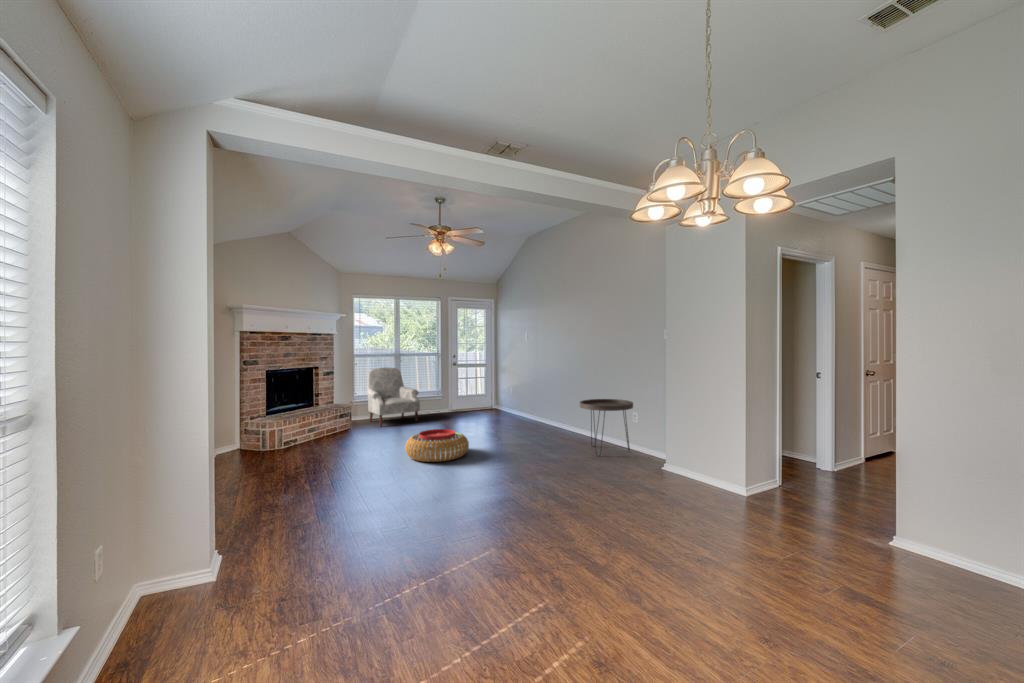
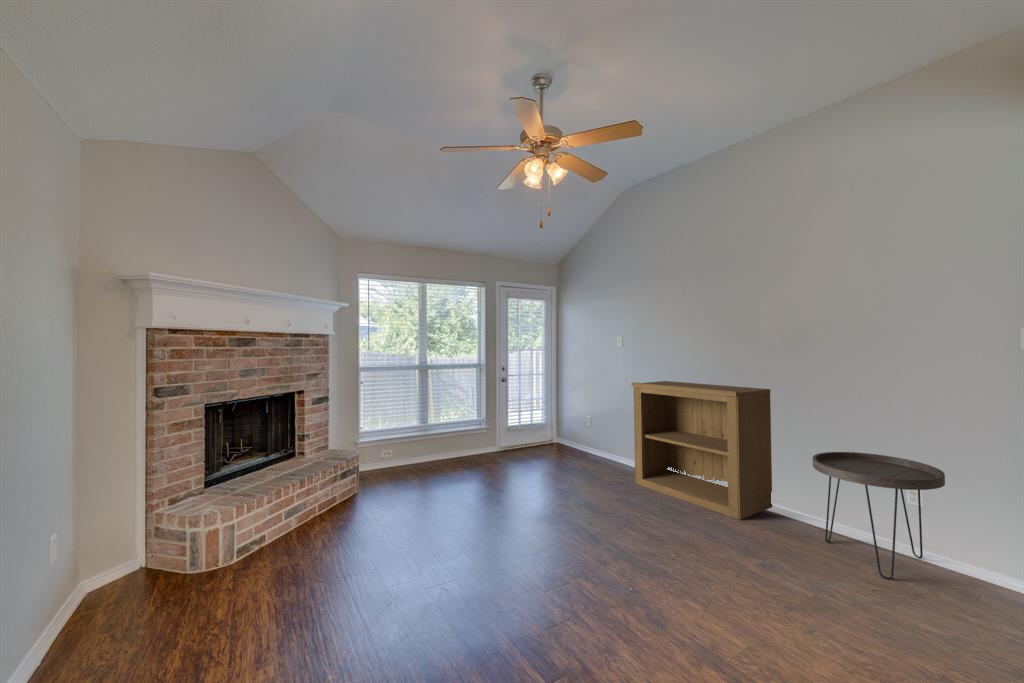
bookshelf: none [519,364,588,440] -> present [631,381,772,520]
armchair: present [367,367,420,427] -> none [382,387,465,486]
pouf: present [405,429,469,462] -> none [495,521,627,617]

